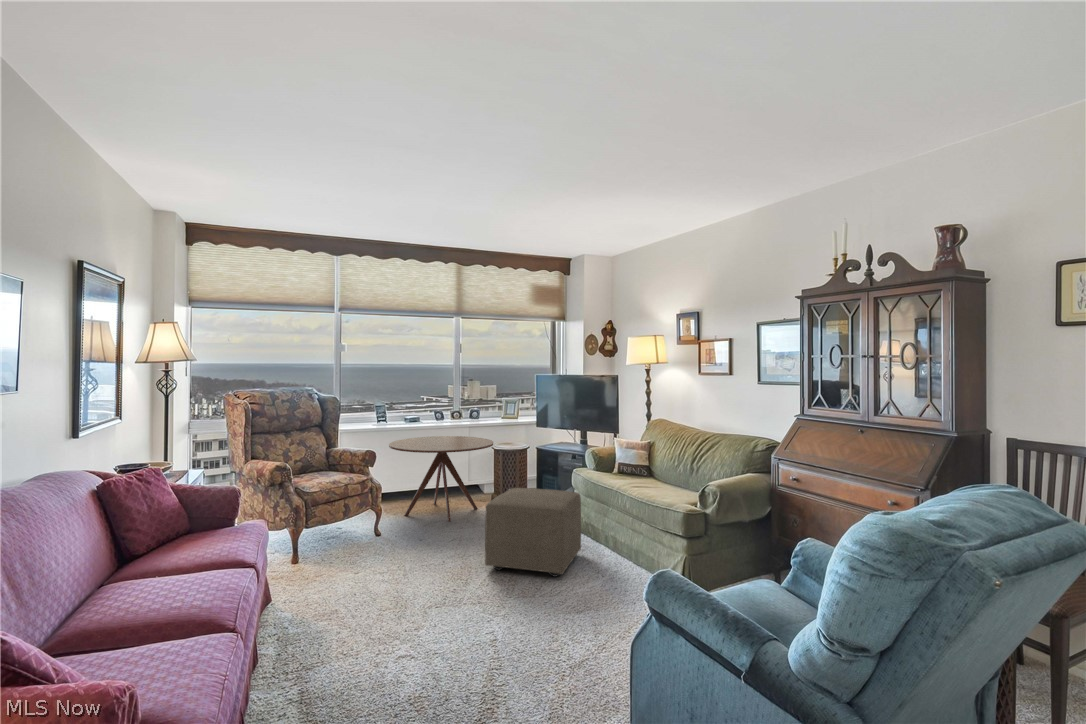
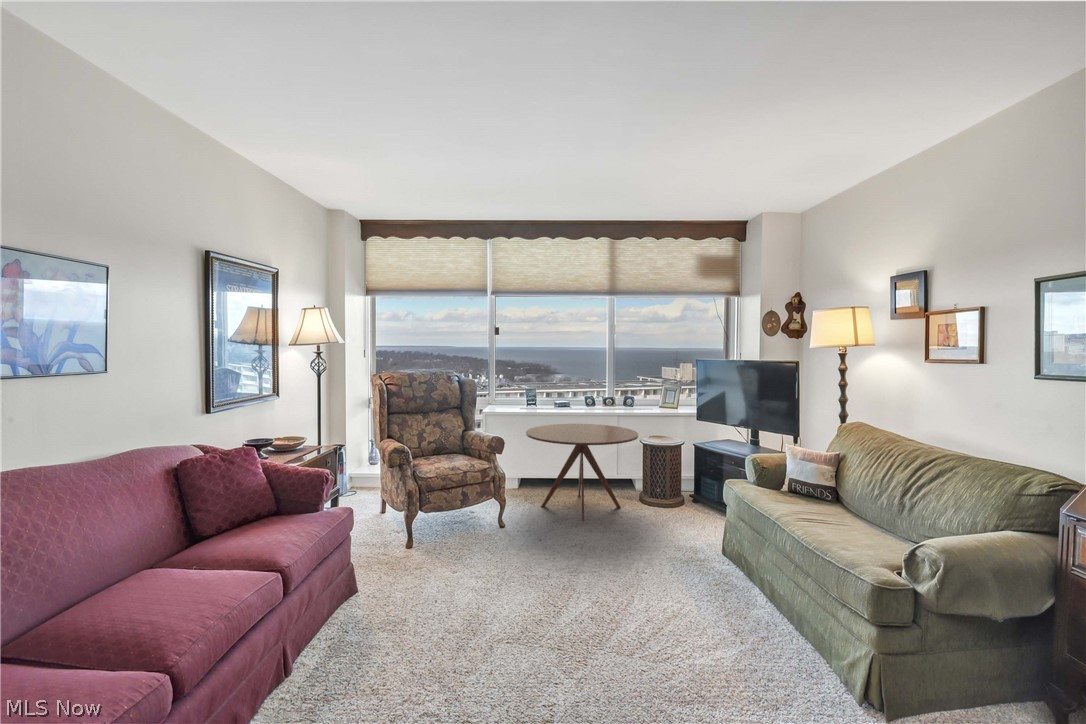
ottoman: present [485,488,581,577] -> none [589,498,723,629]

